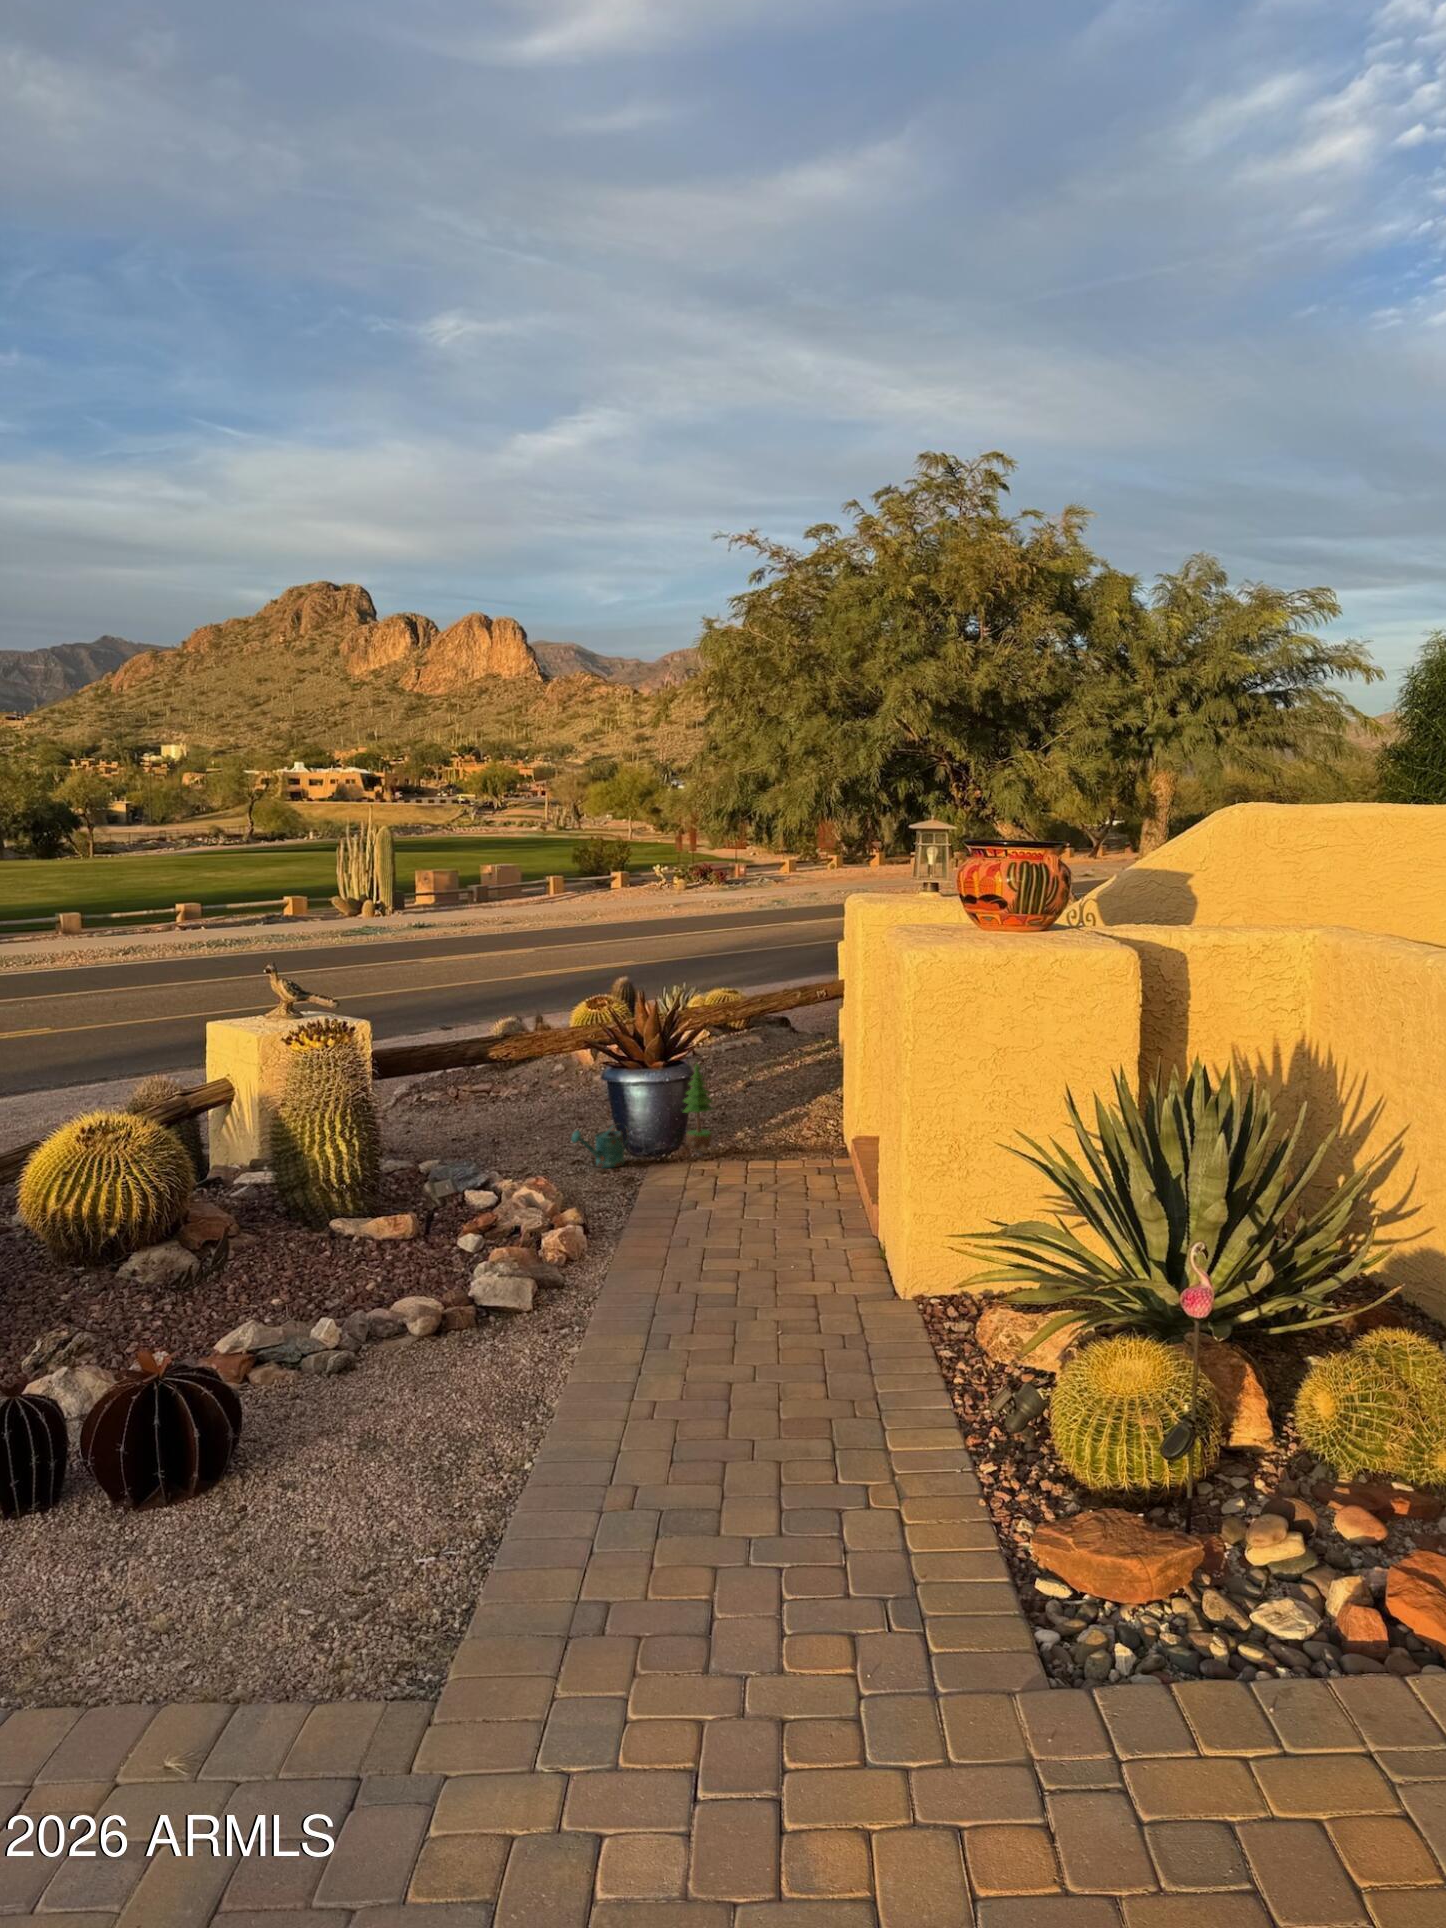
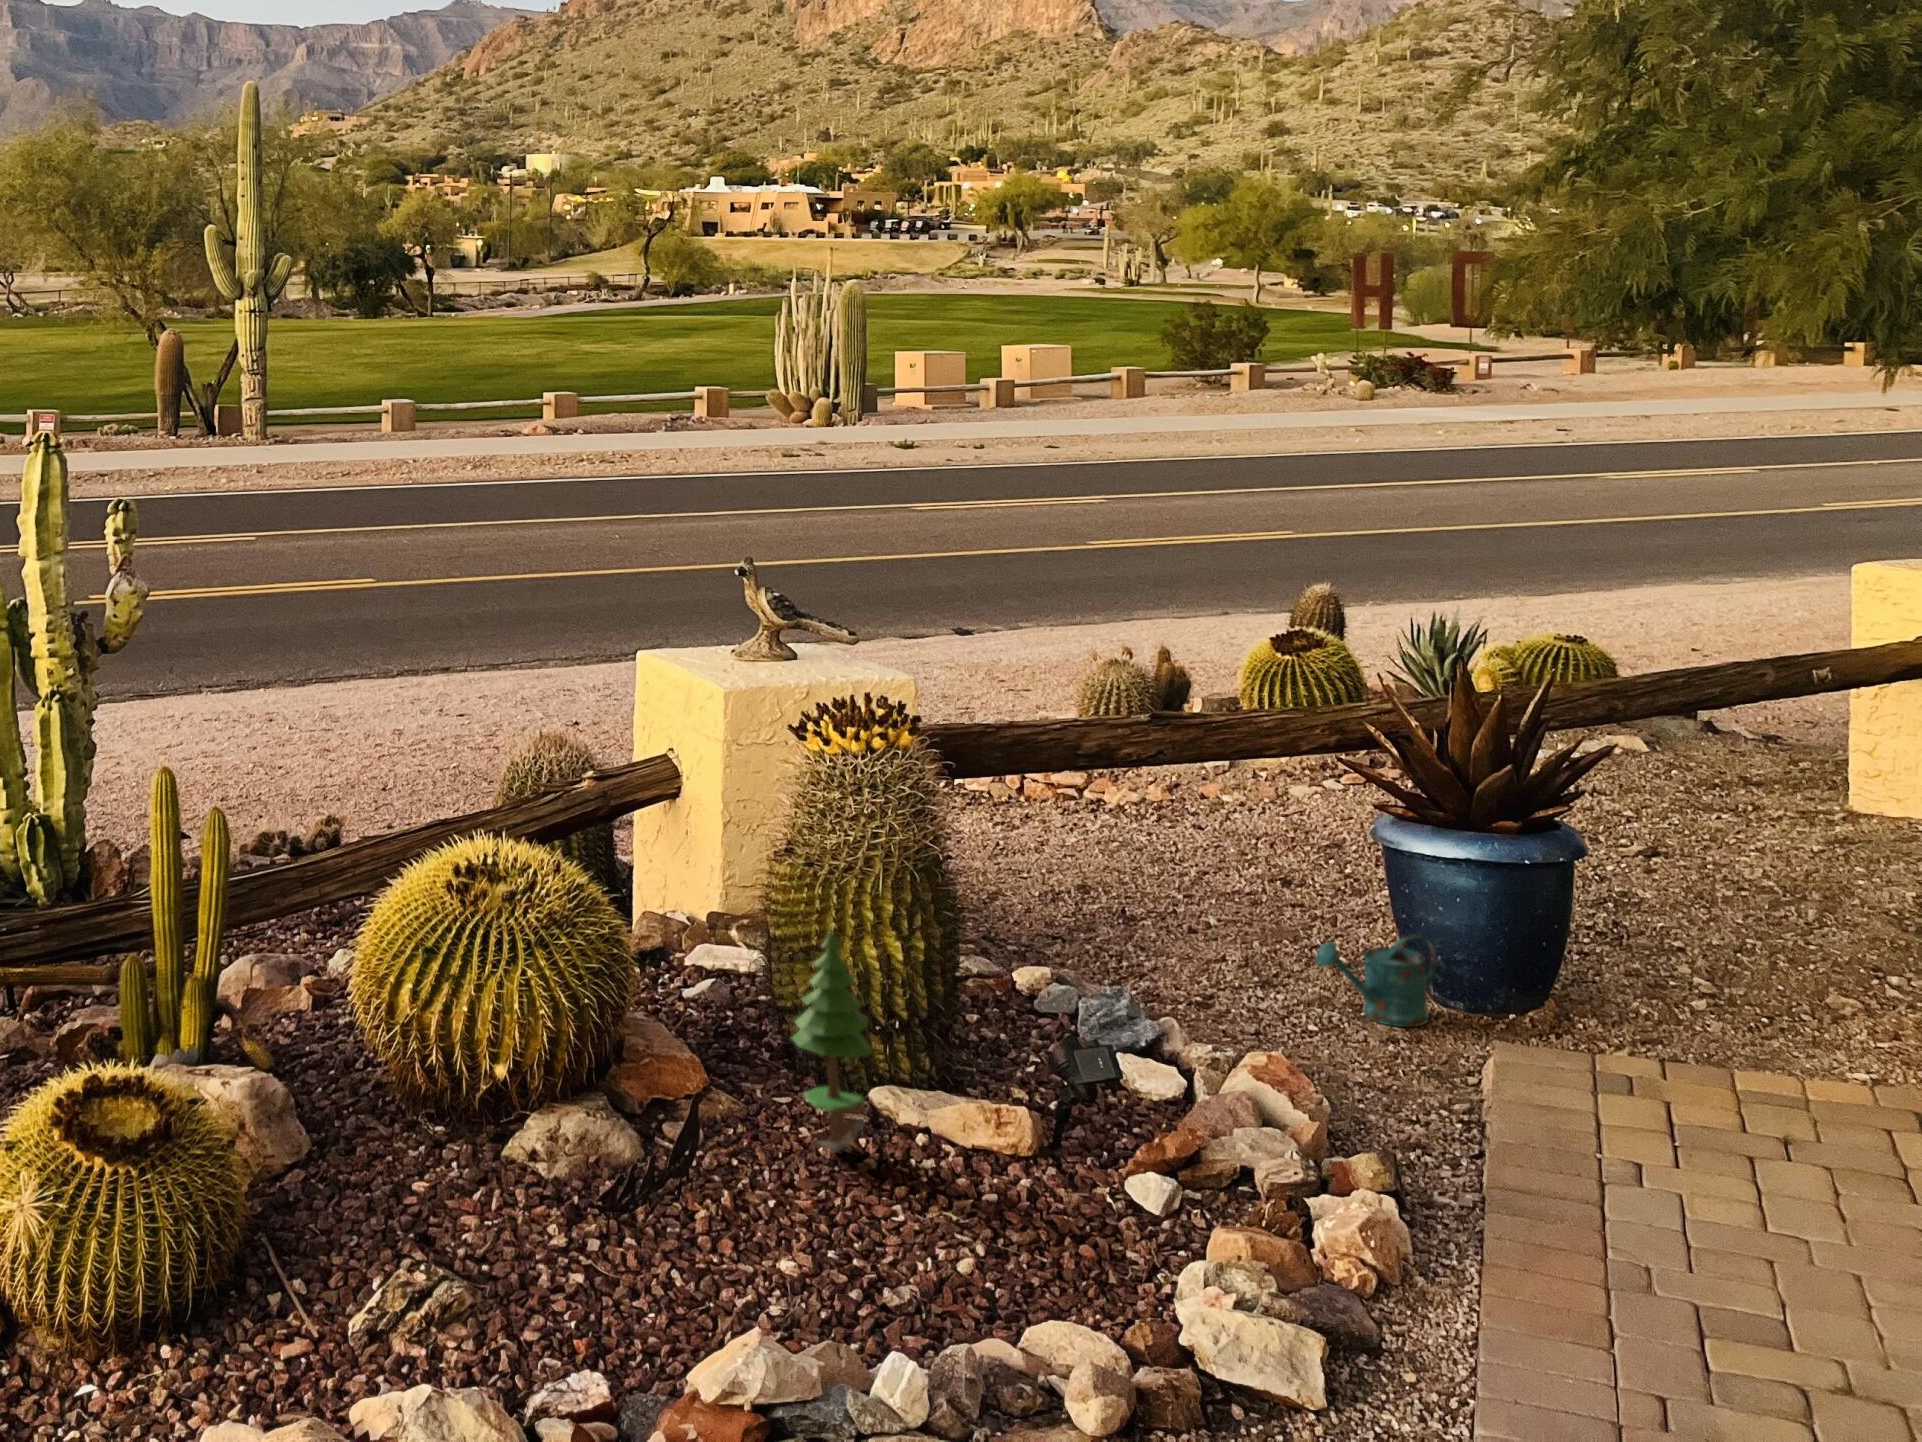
potted tree: present [683,1064,713,1154] -> present [792,930,872,1151]

